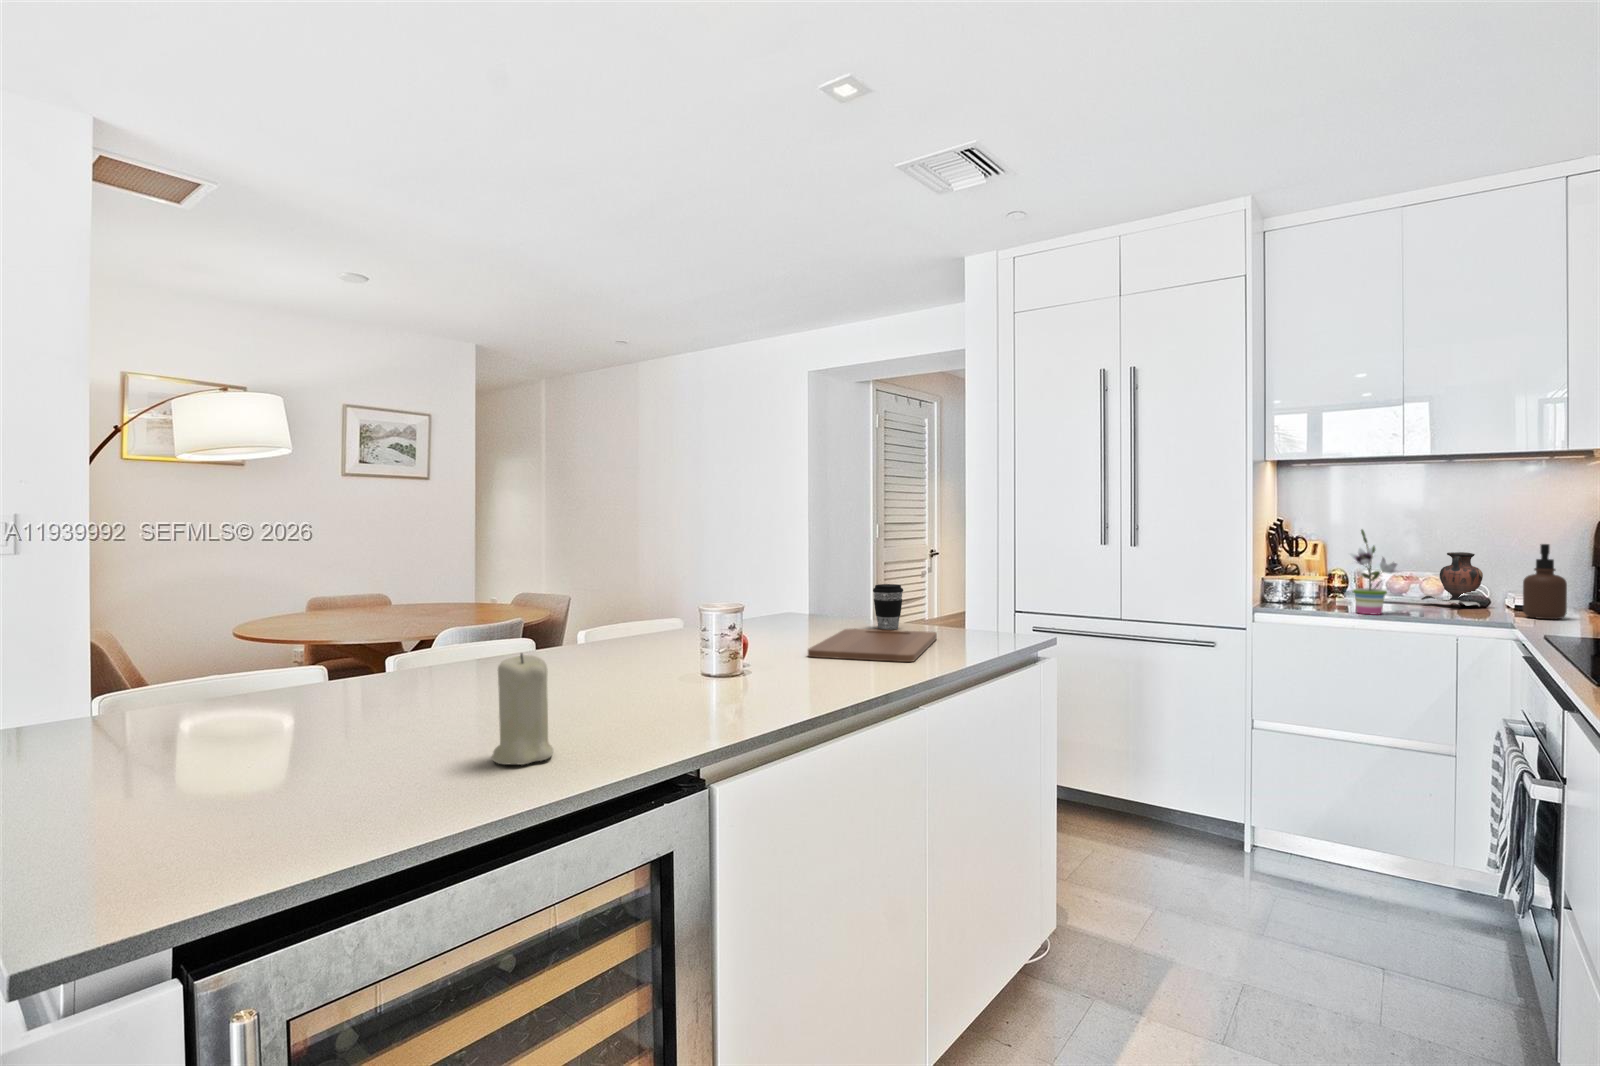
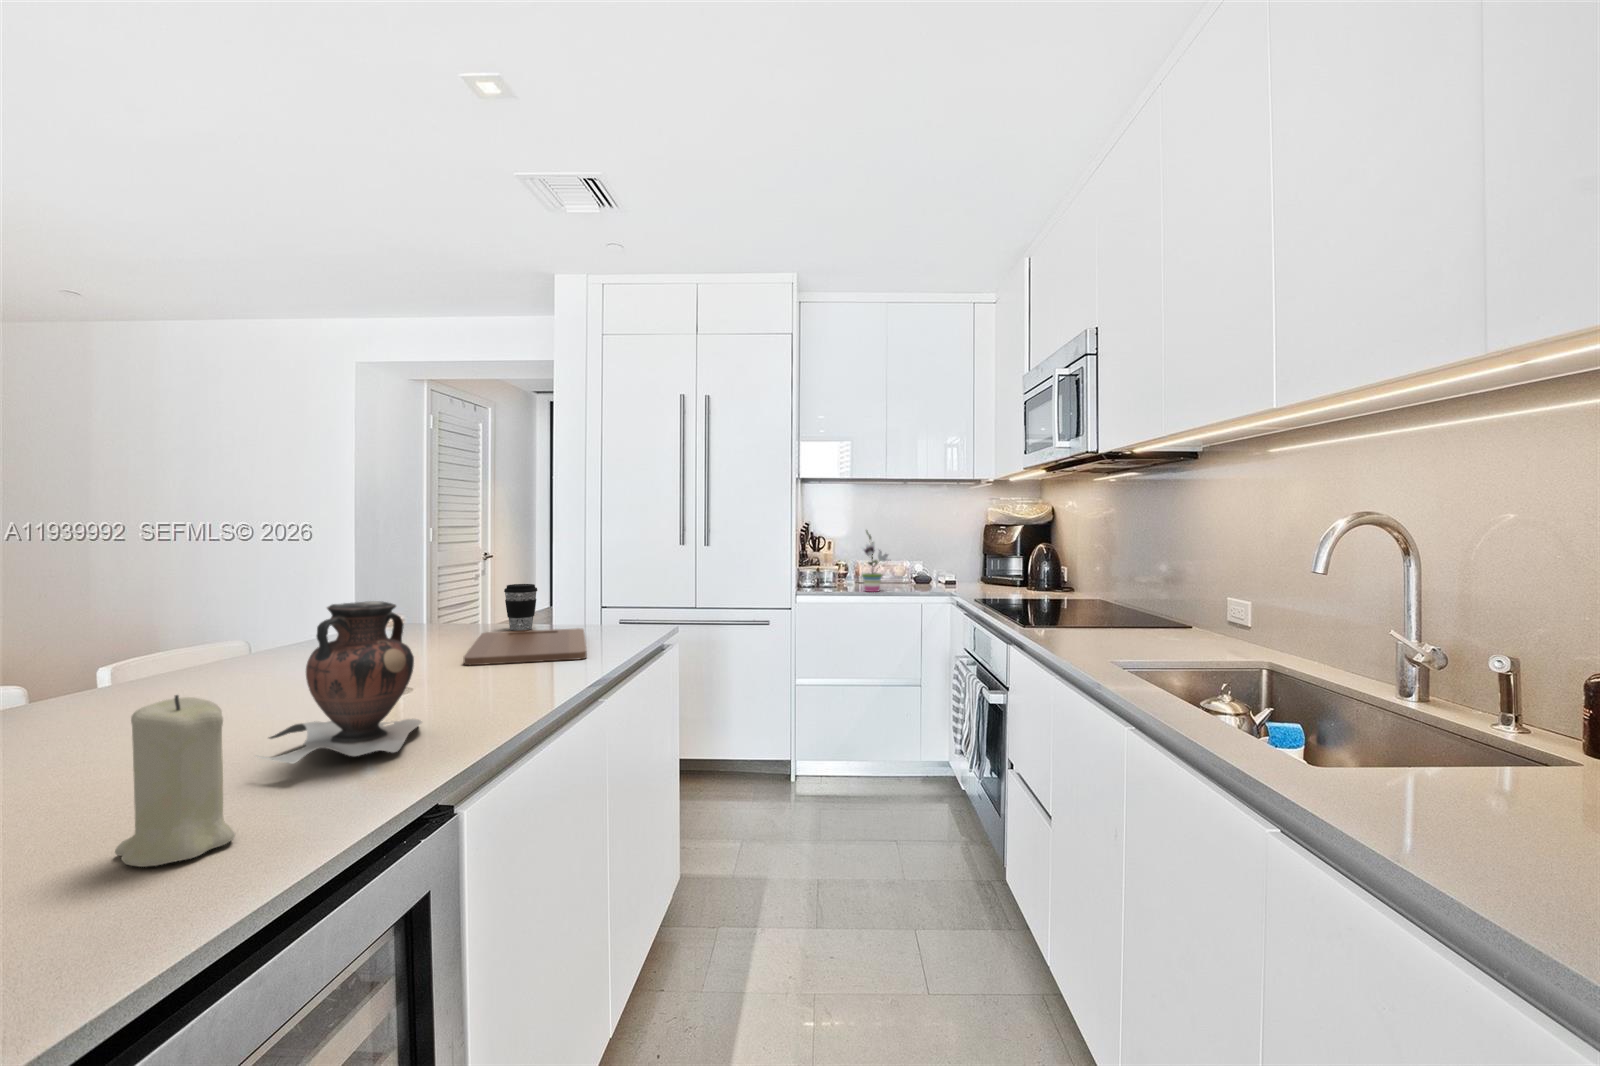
soap dispenser: present [1523,544,1567,619] -> none [953,539,974,589]
vase: present [1421,552,1483,606] -> present [257,601,422,763]

